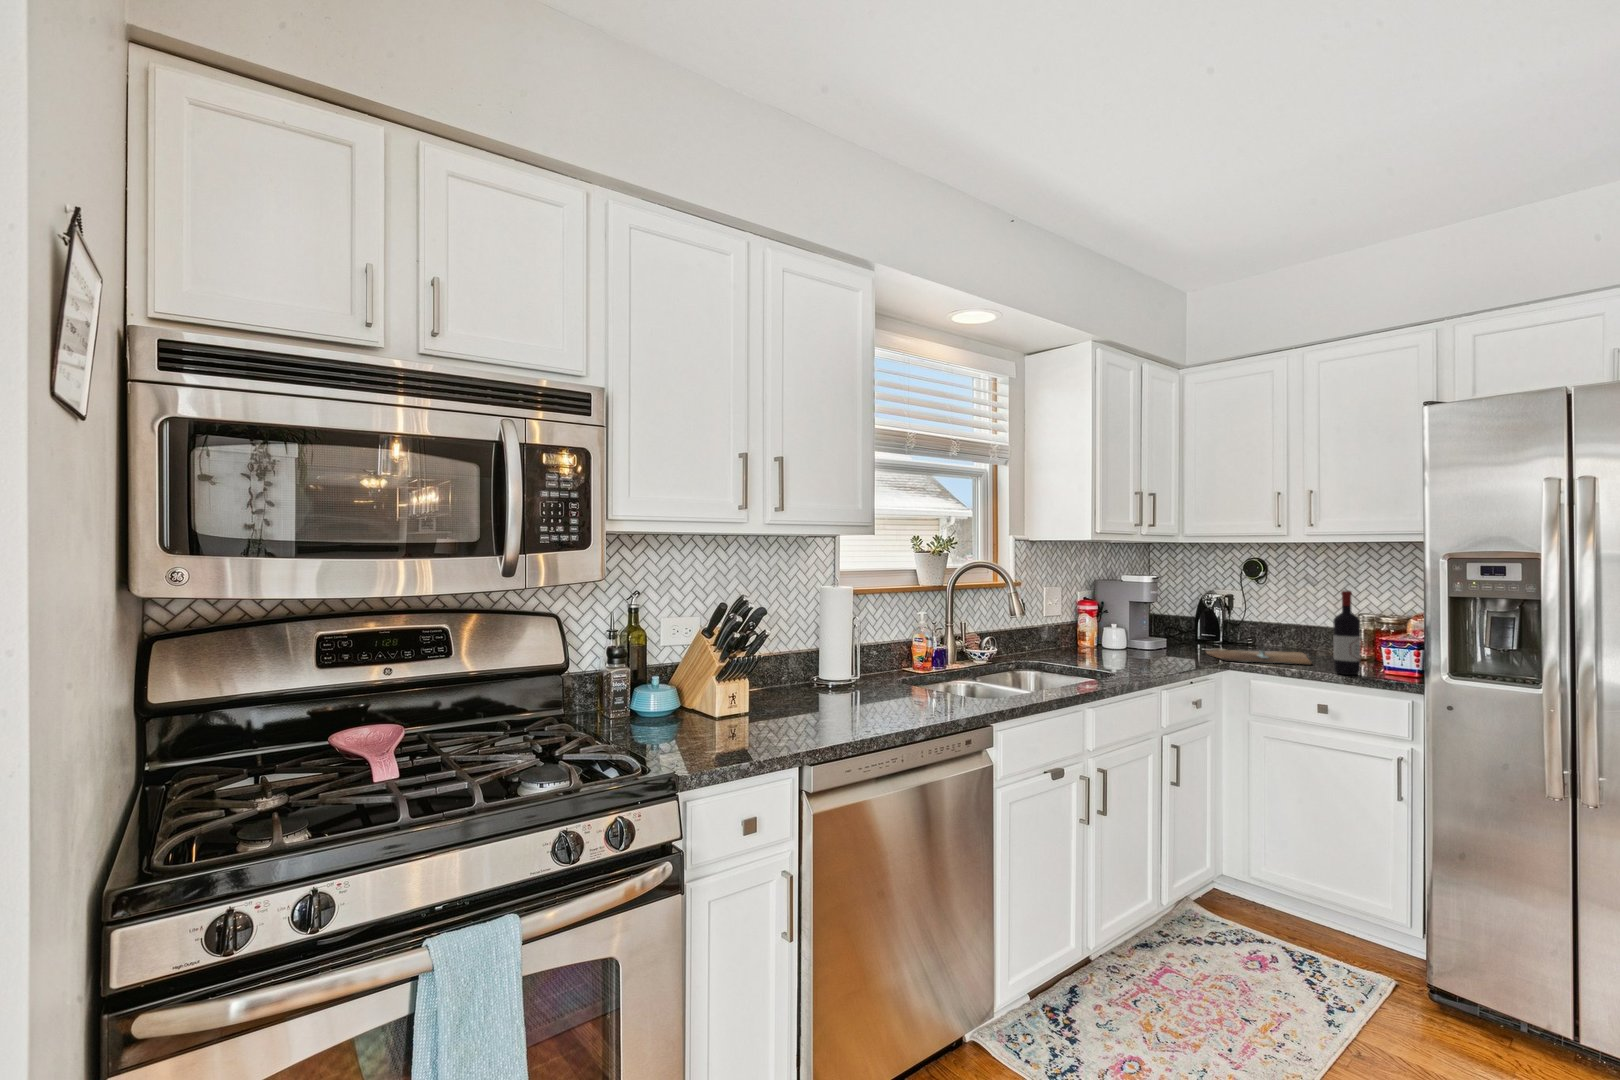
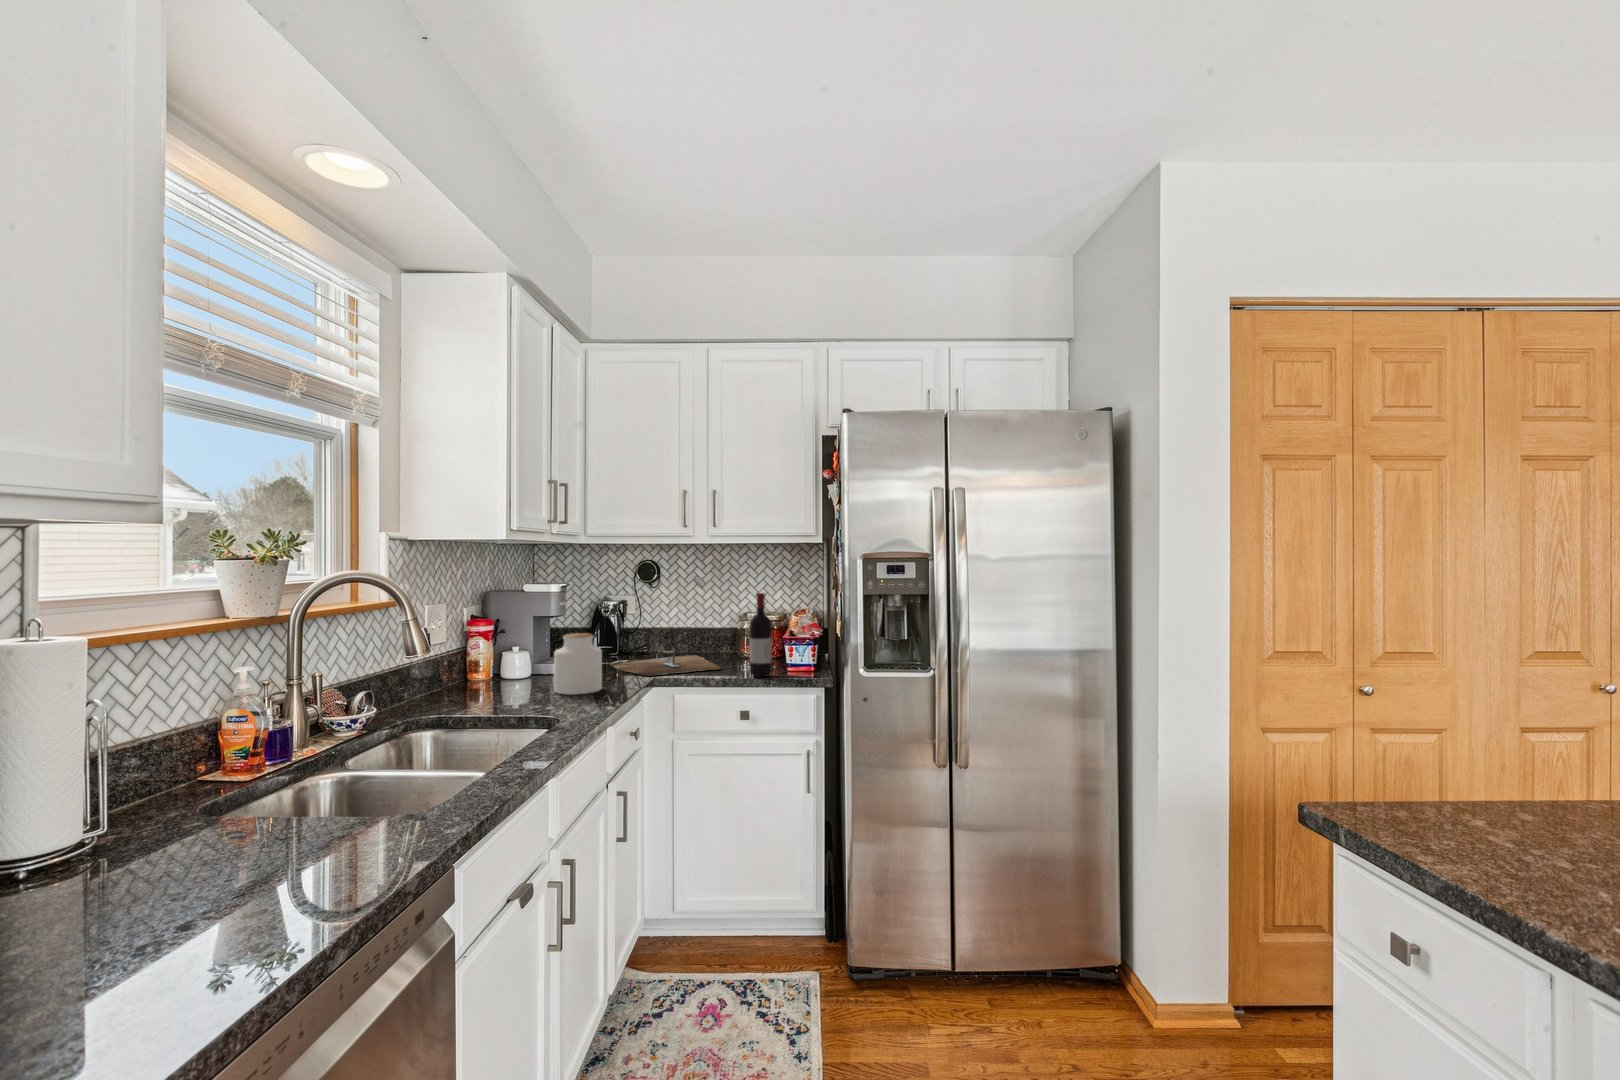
jar: none [1133,616,1175,665] -> present [554,633,602,695]

